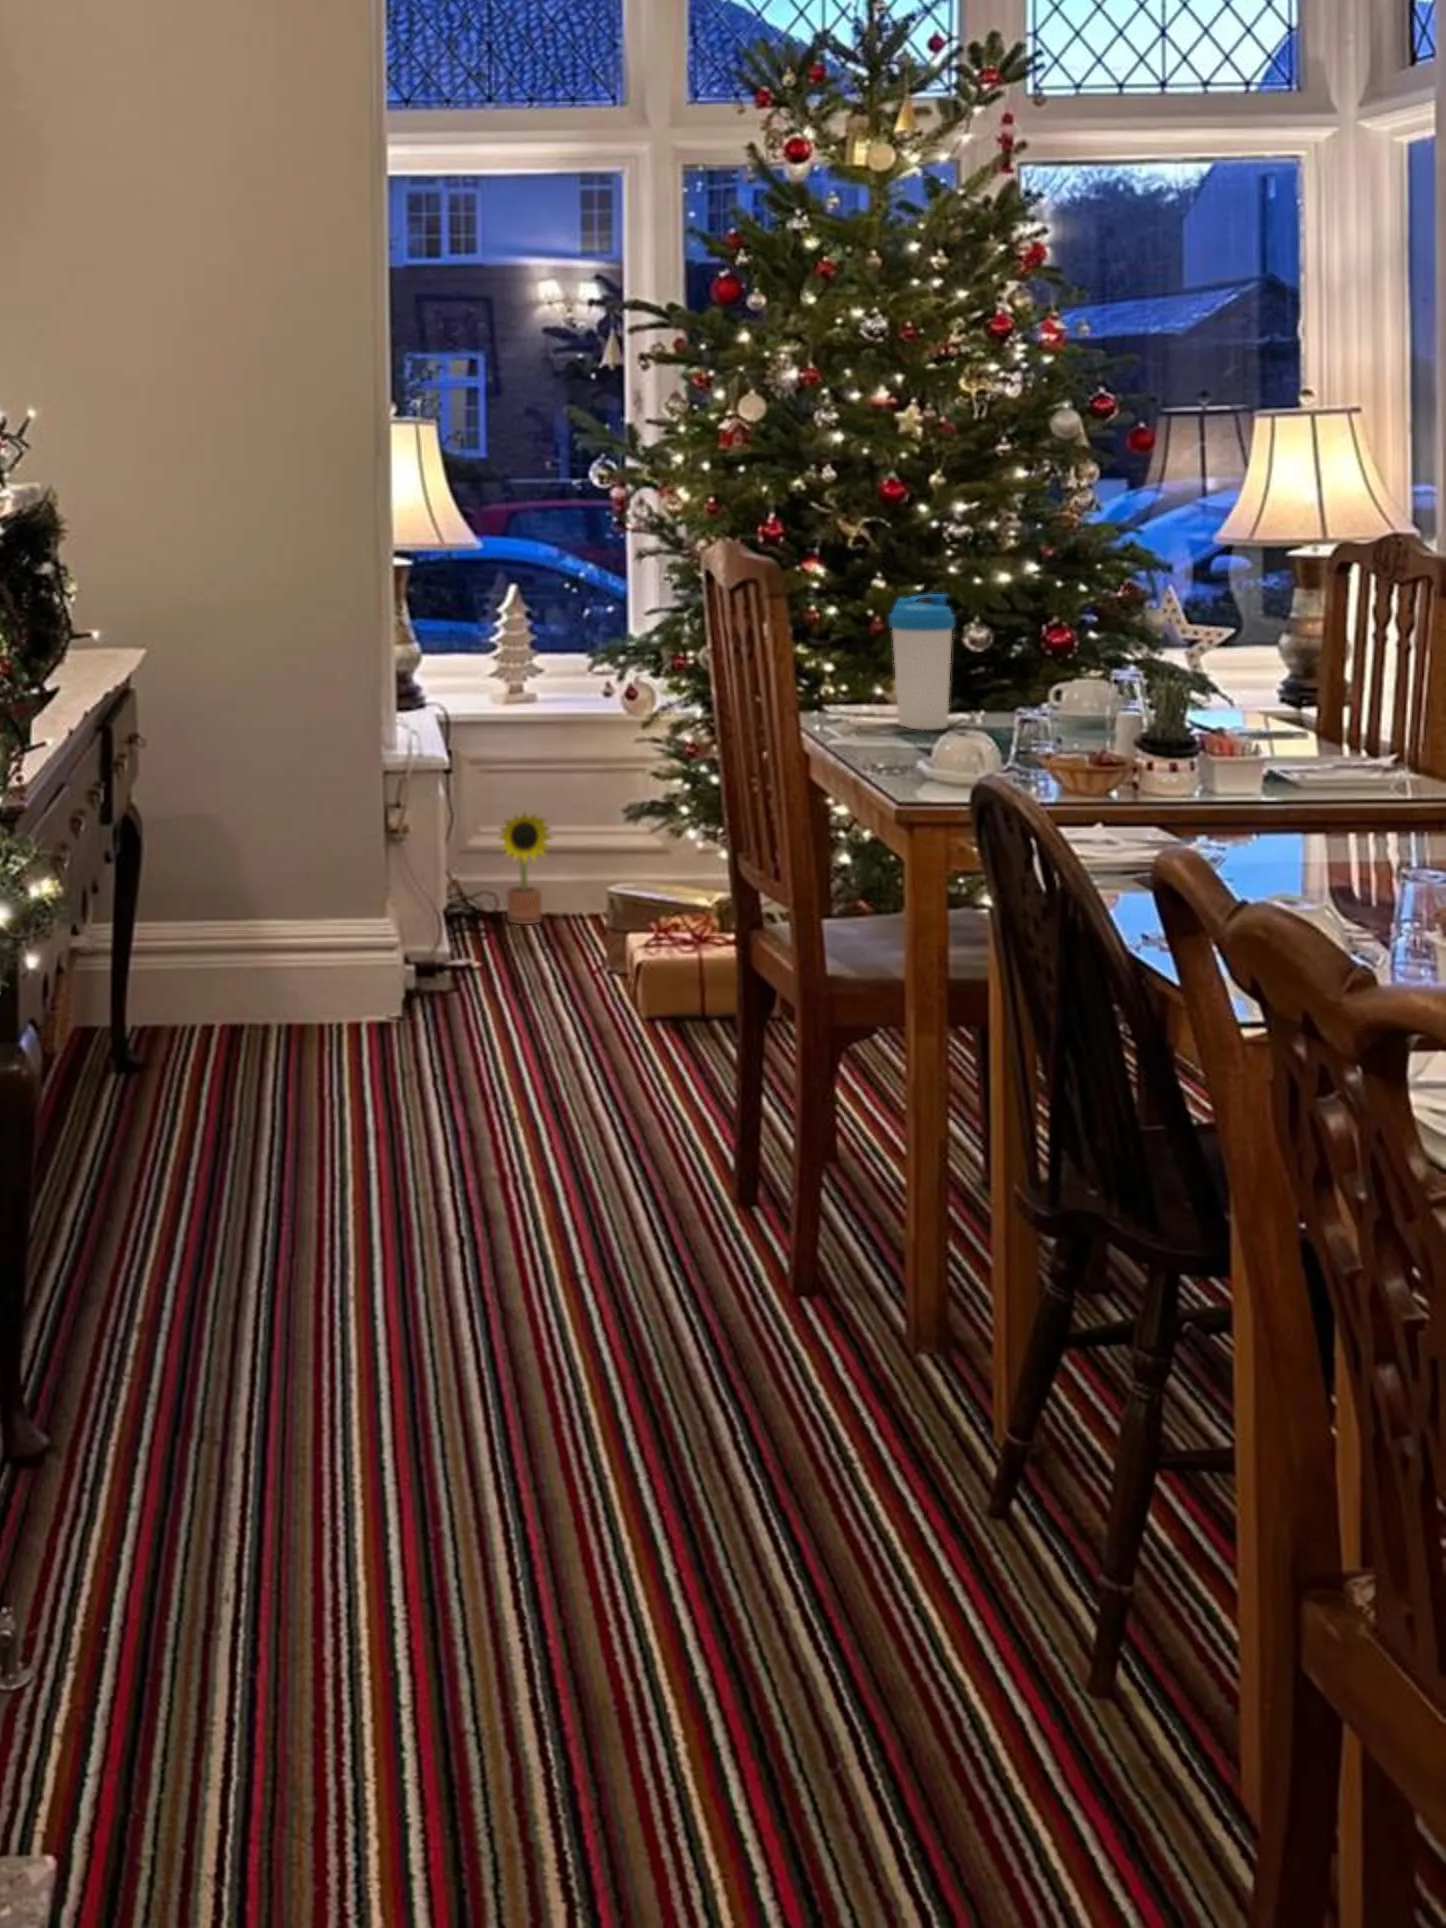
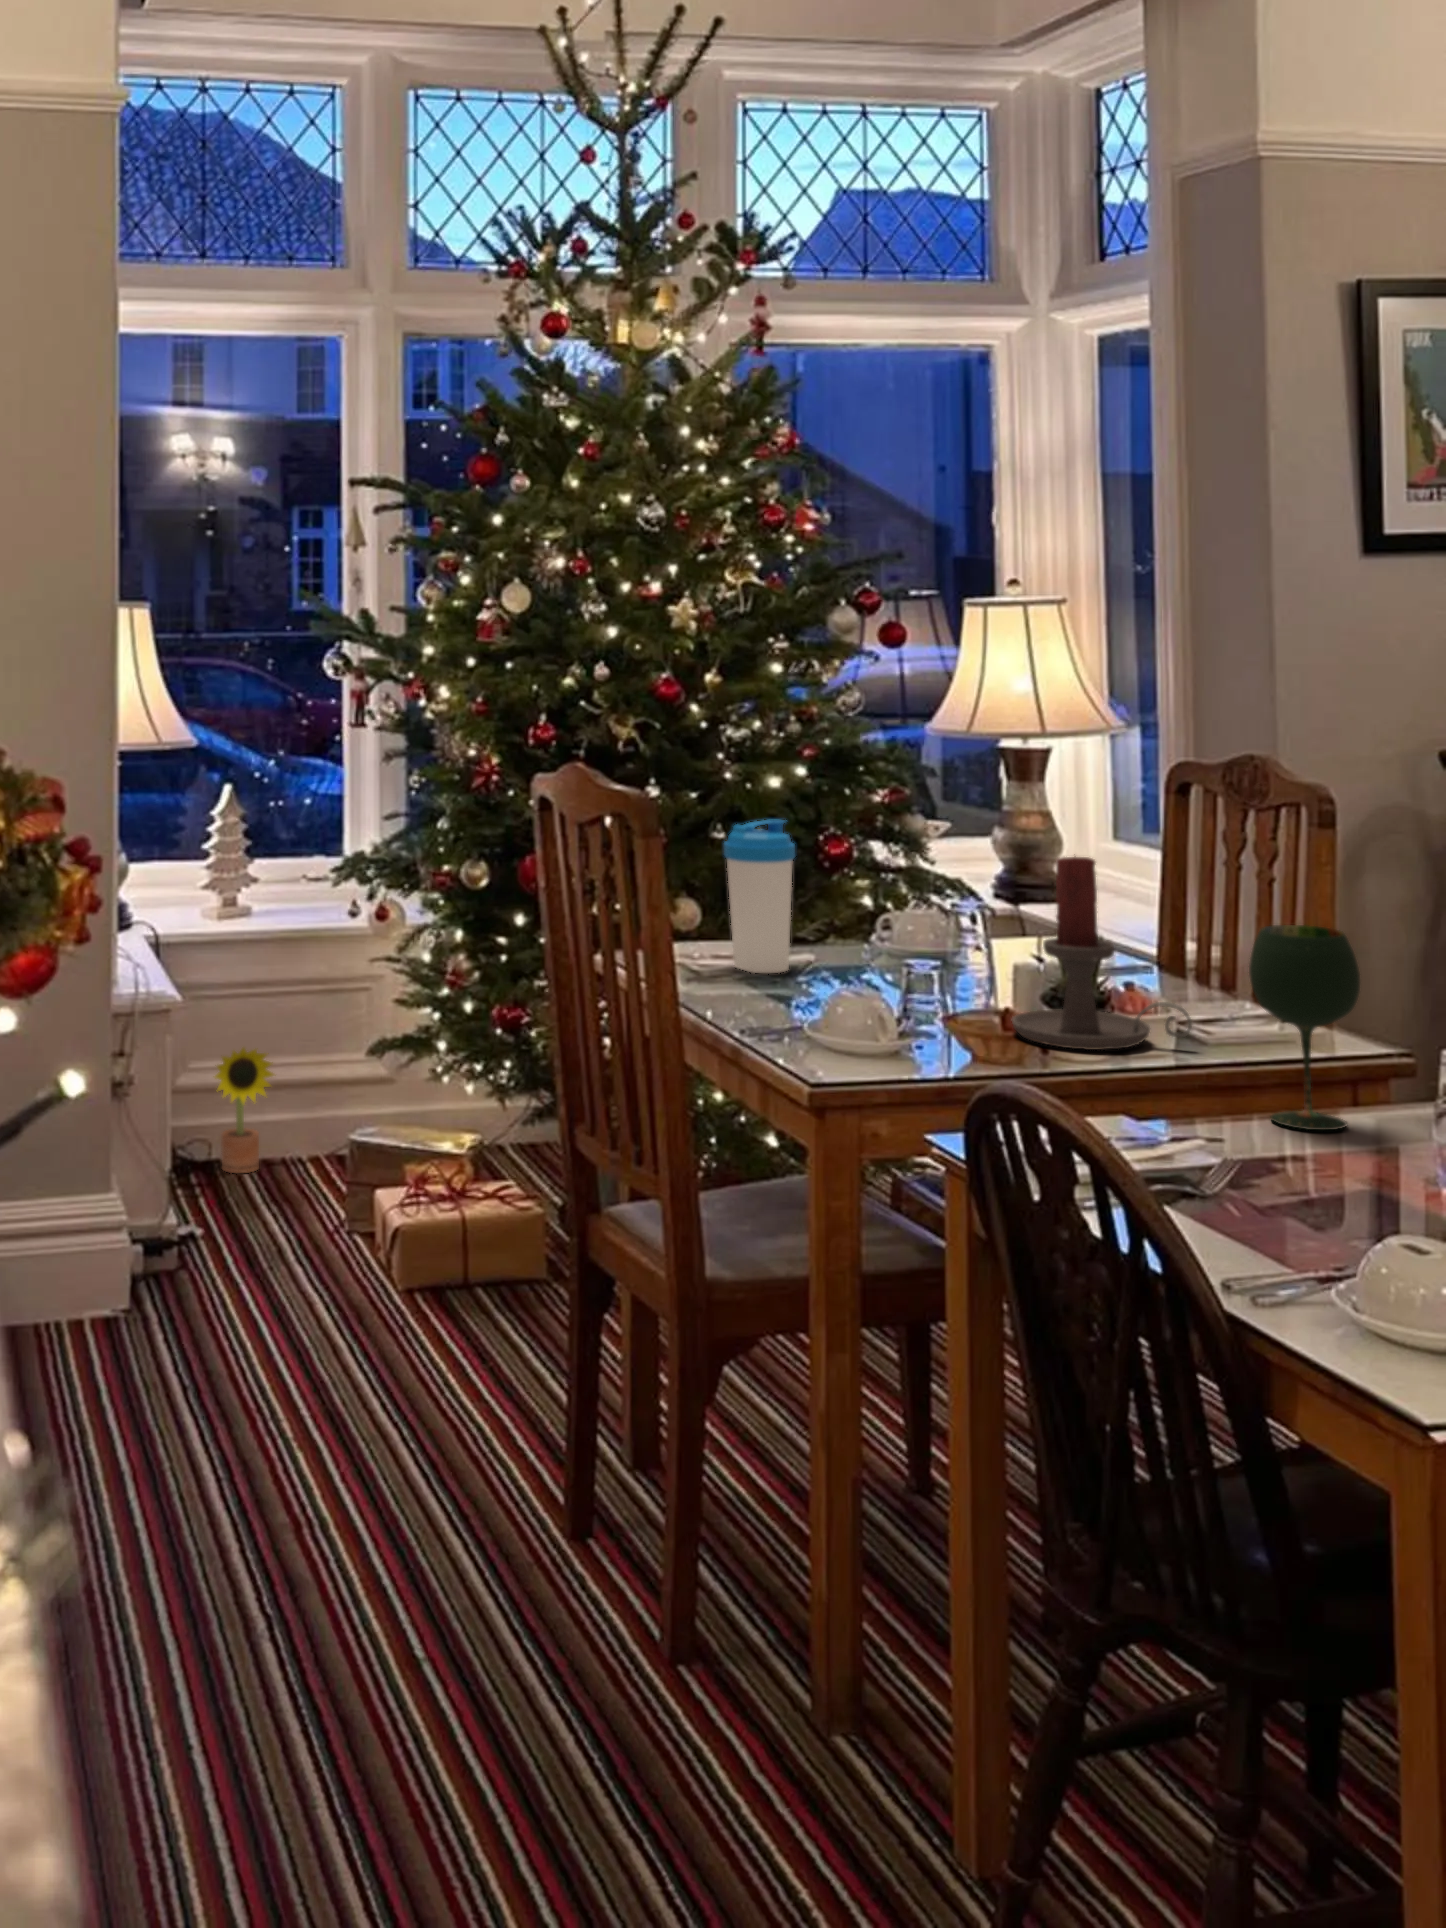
candle holder: none [1114,617,1278,789] -> present [1012,856,1192,1050]
wine glass: none [1280,670,1380,847] -> present [1249,925,1360,1130]

